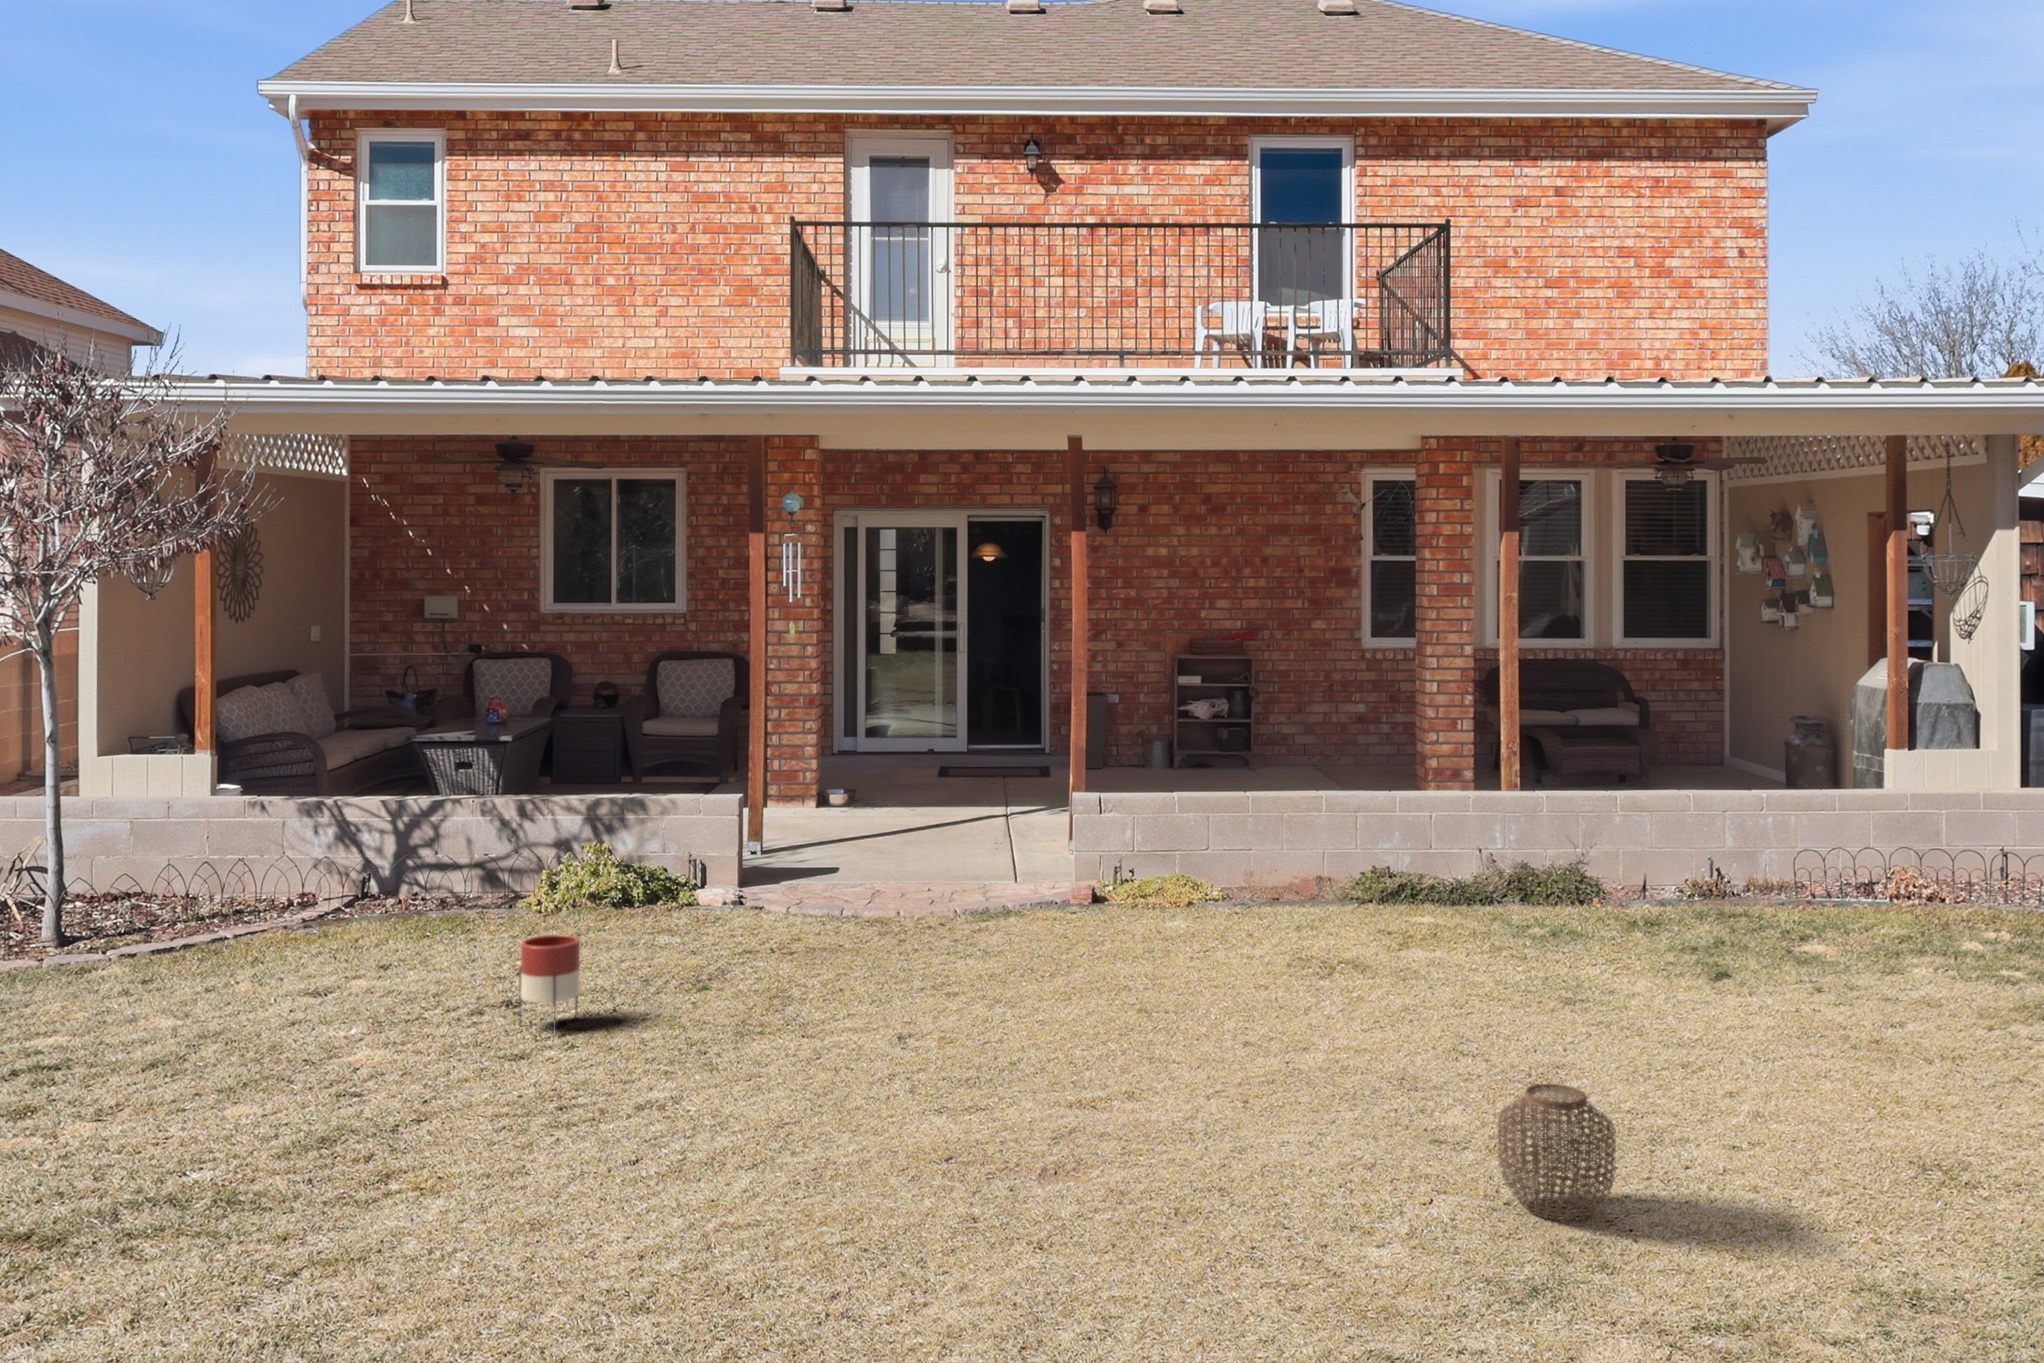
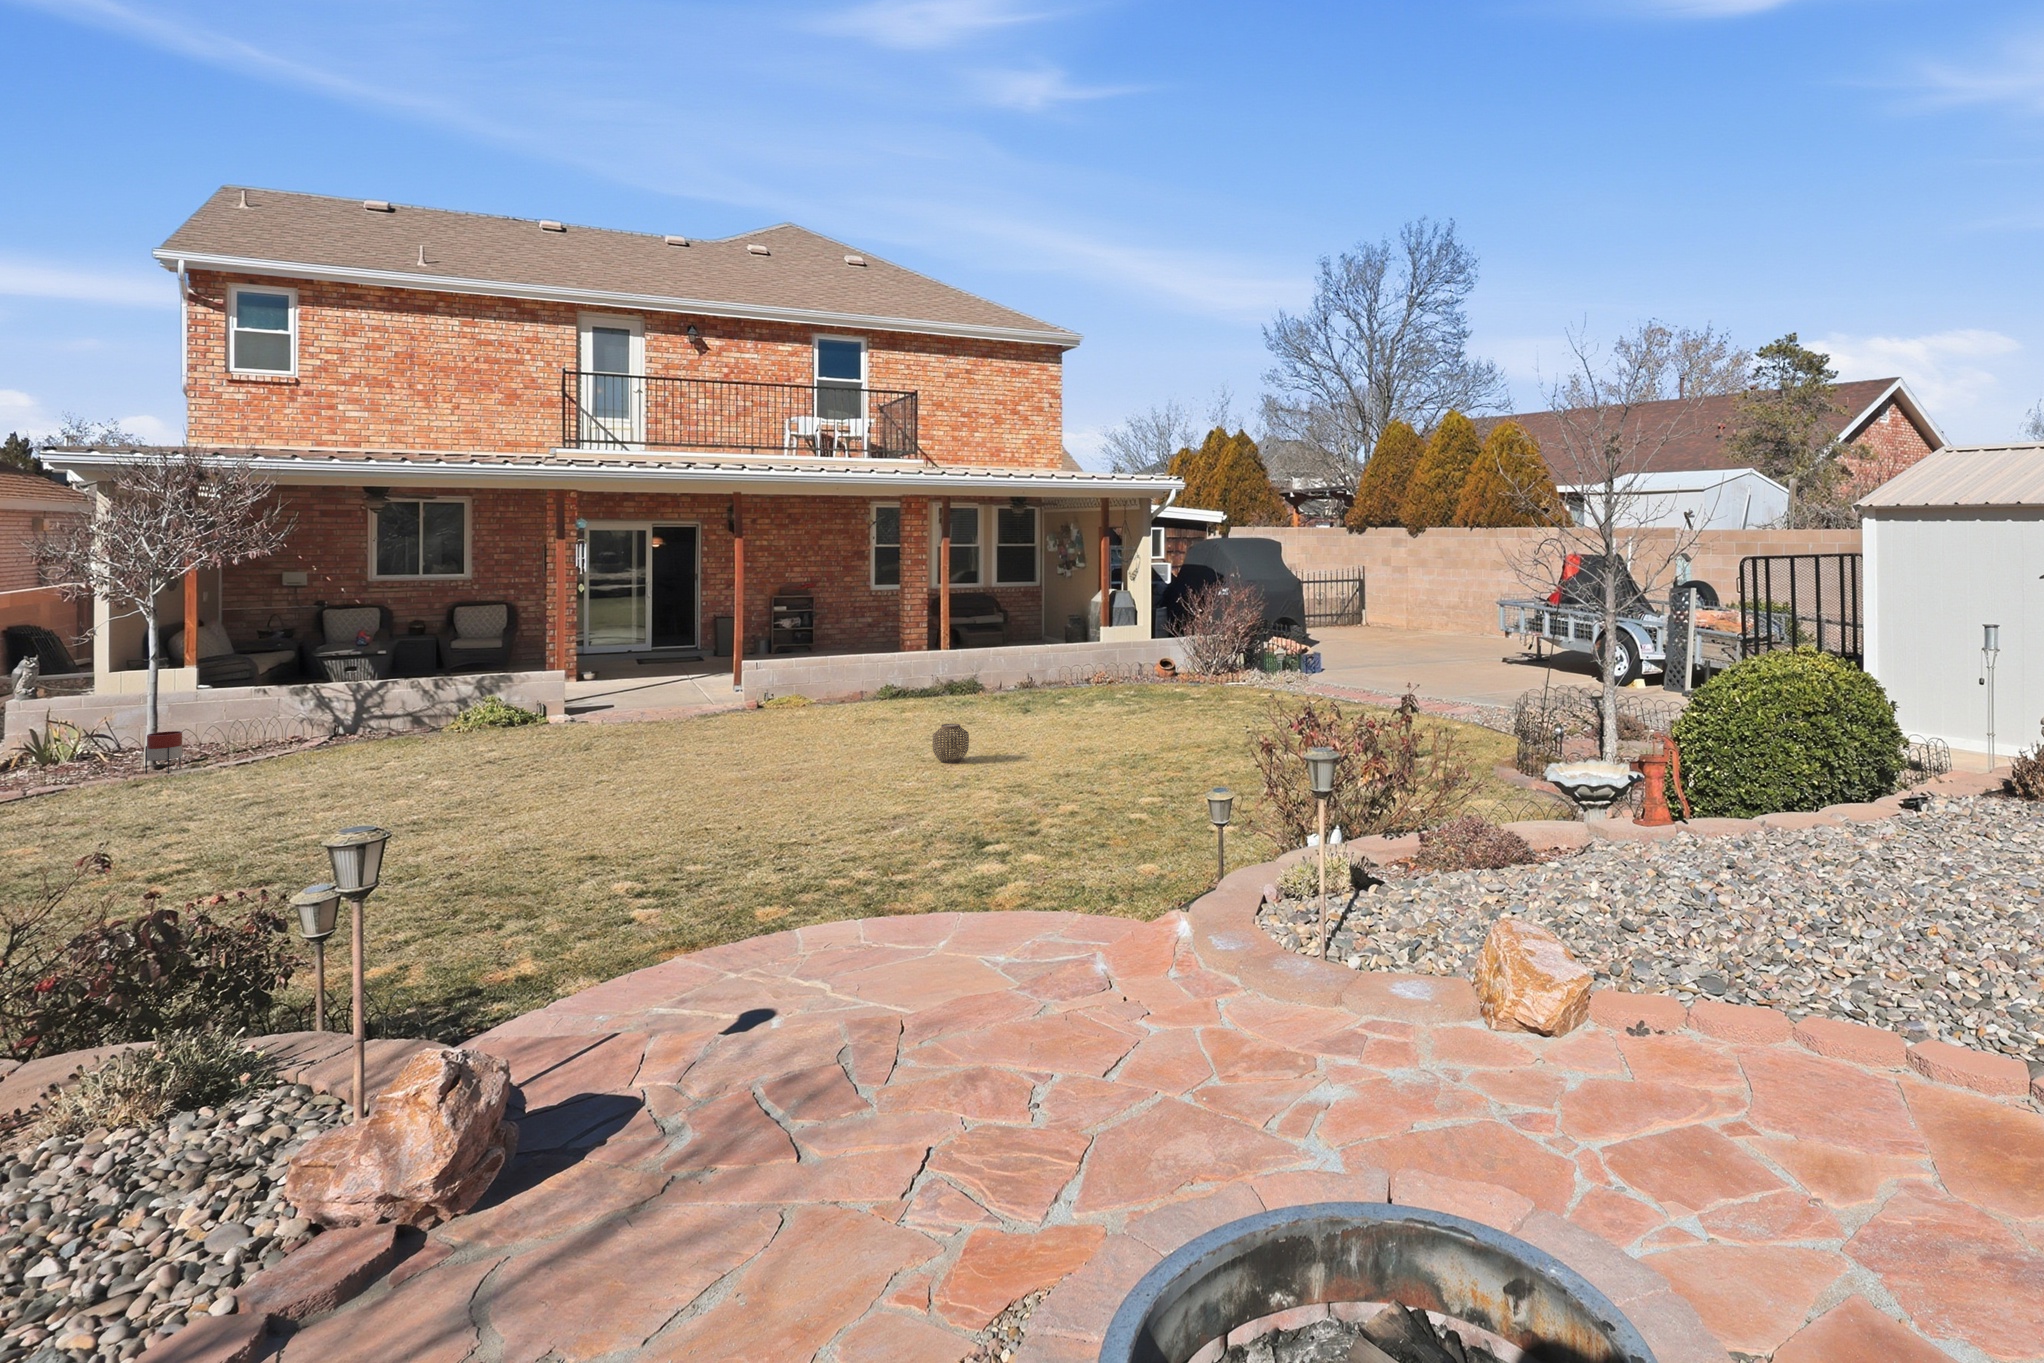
planter: present [519,935,580,1033] -> present [146,731,182,774]

